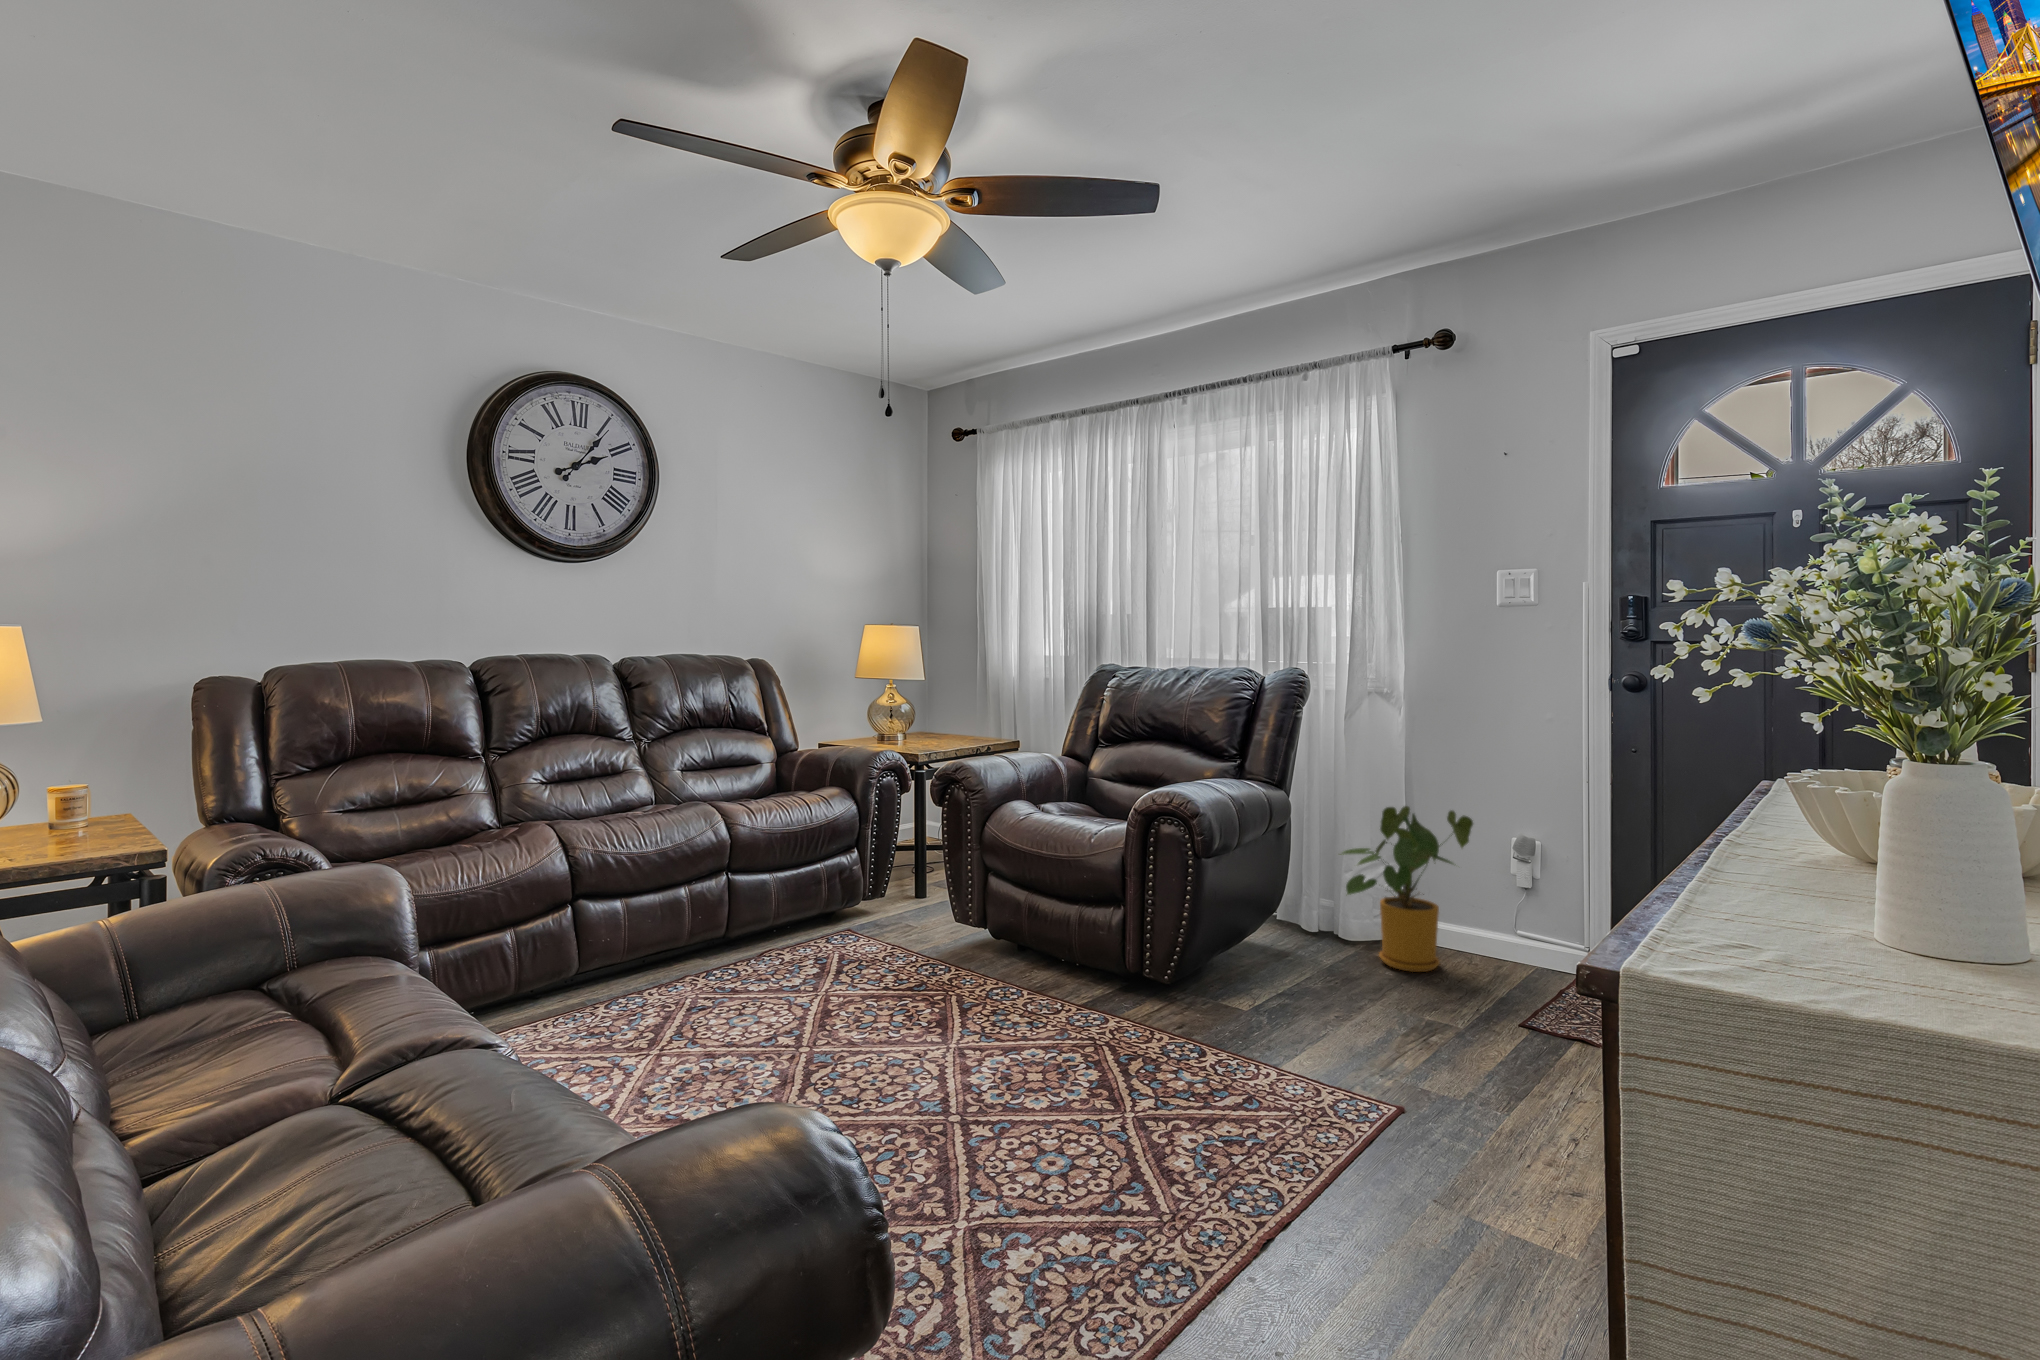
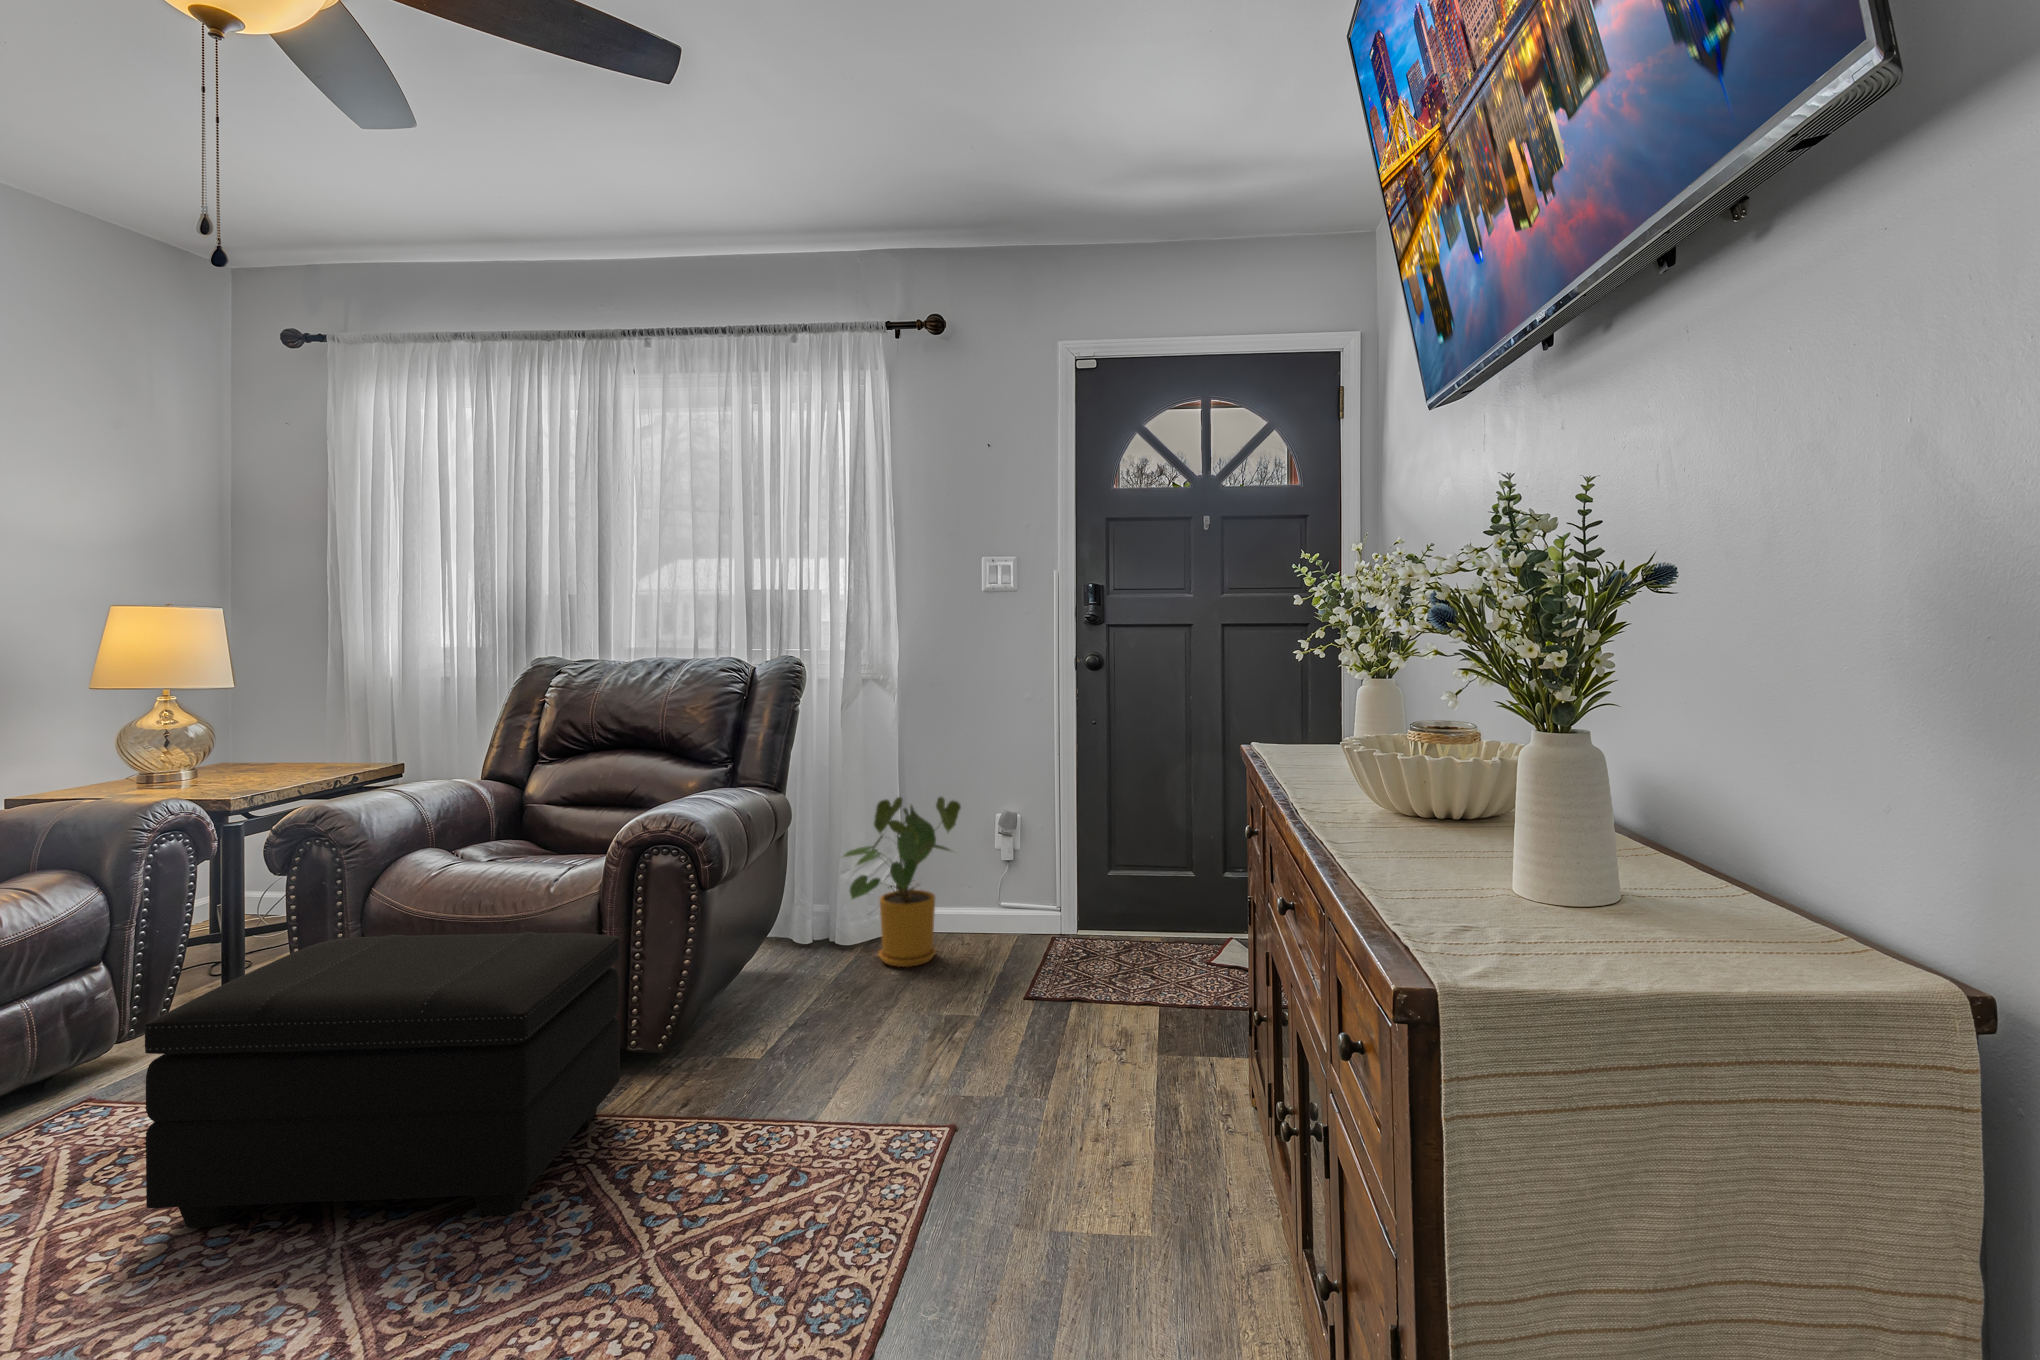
footstool: none [866,853,1133,1061] -> present [145,932,620,1227]

